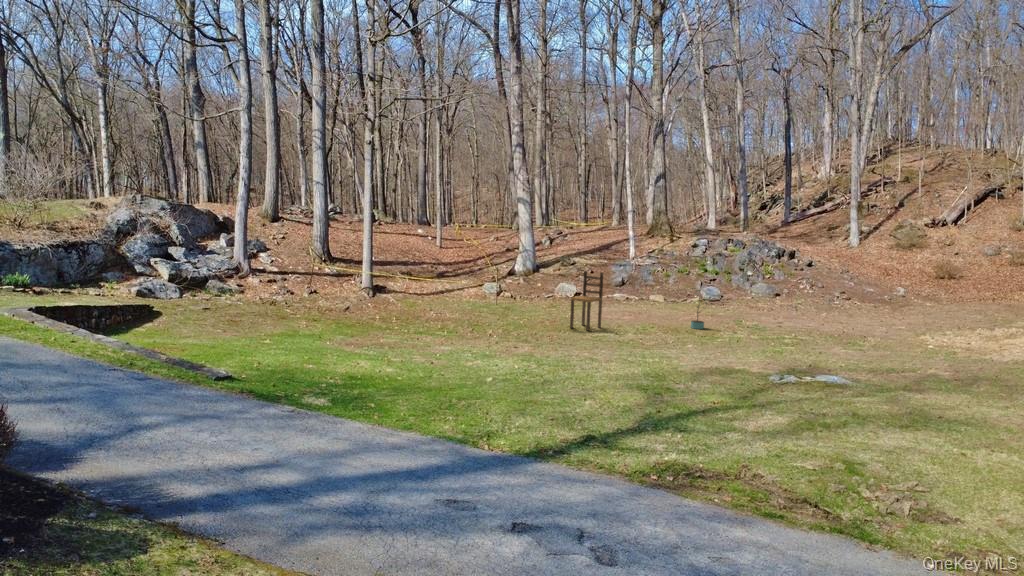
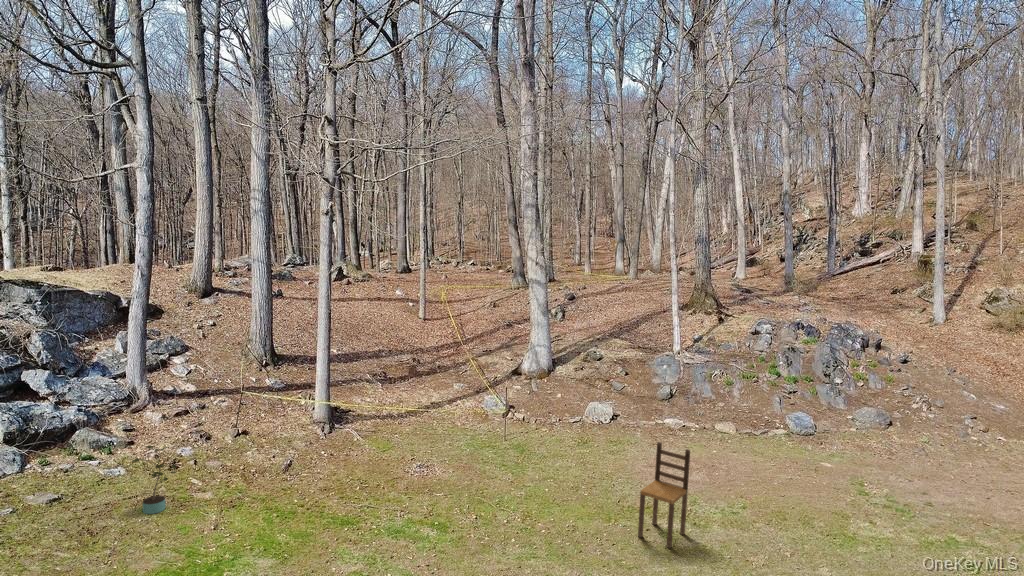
potted plant: present [691,288,712,329] -> present [132,446,176,514]

